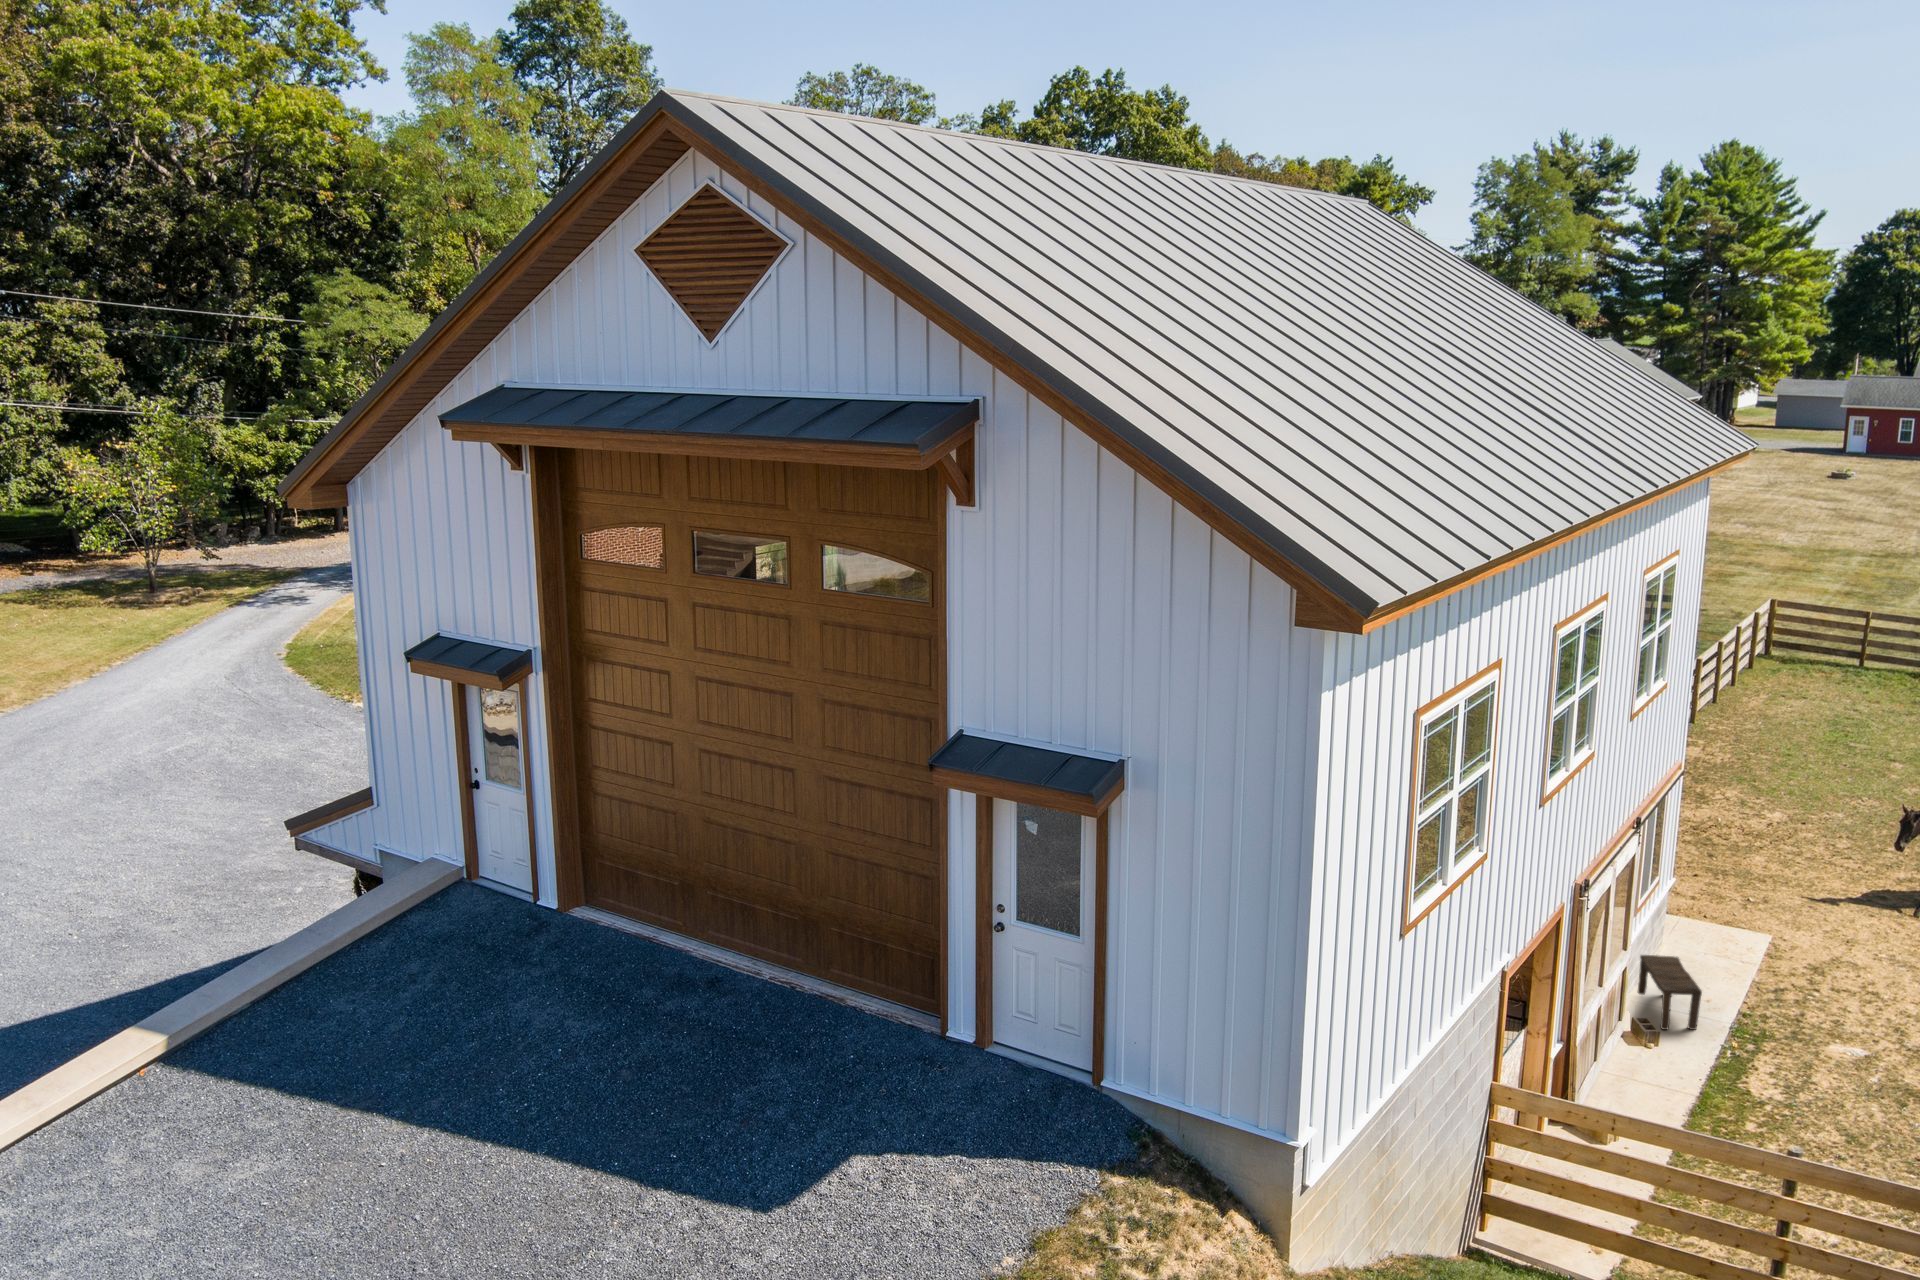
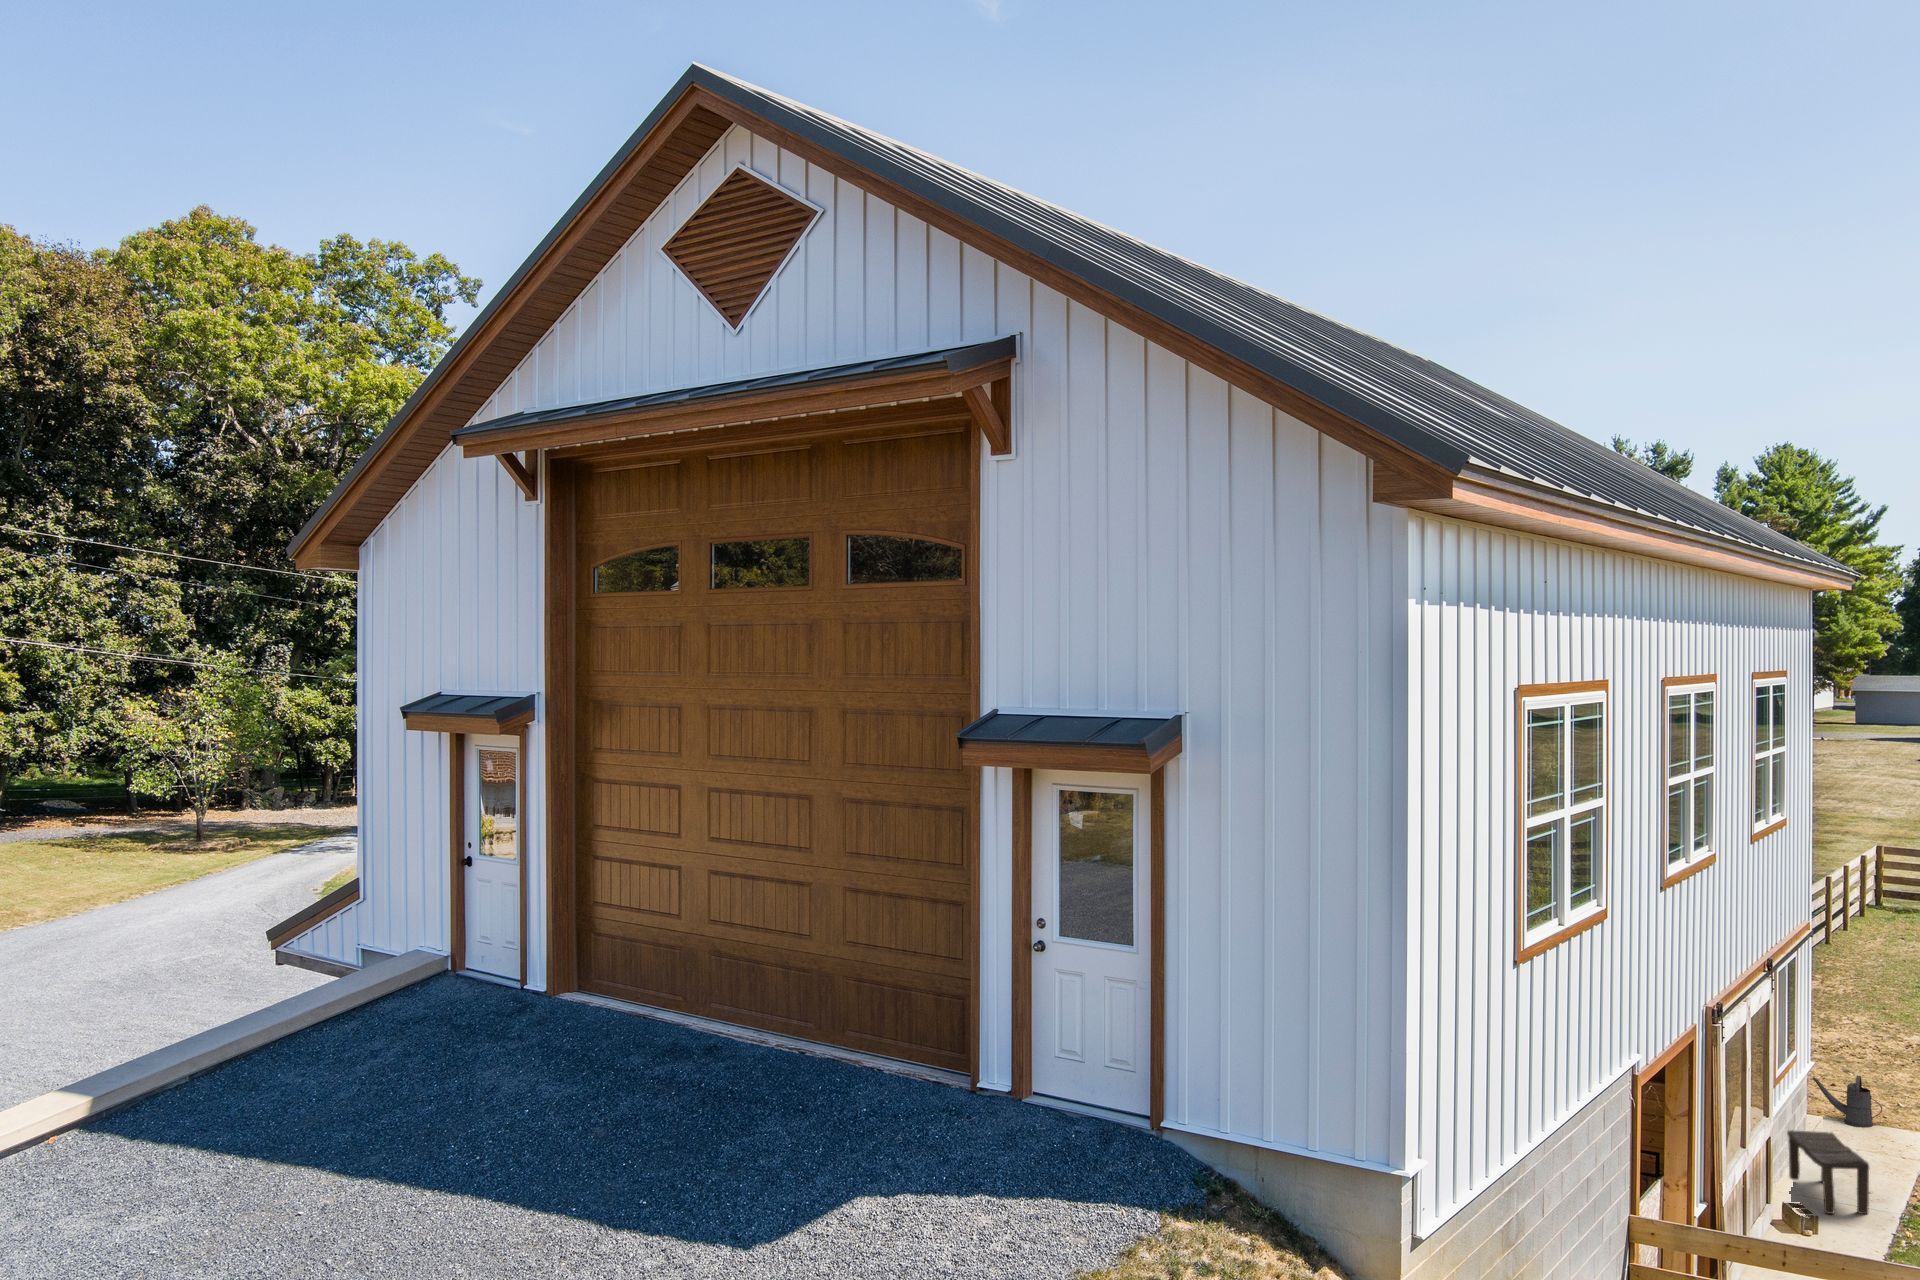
watering can: none [1673,893,1728,937] -> present [1813,1075,1882,1128]

